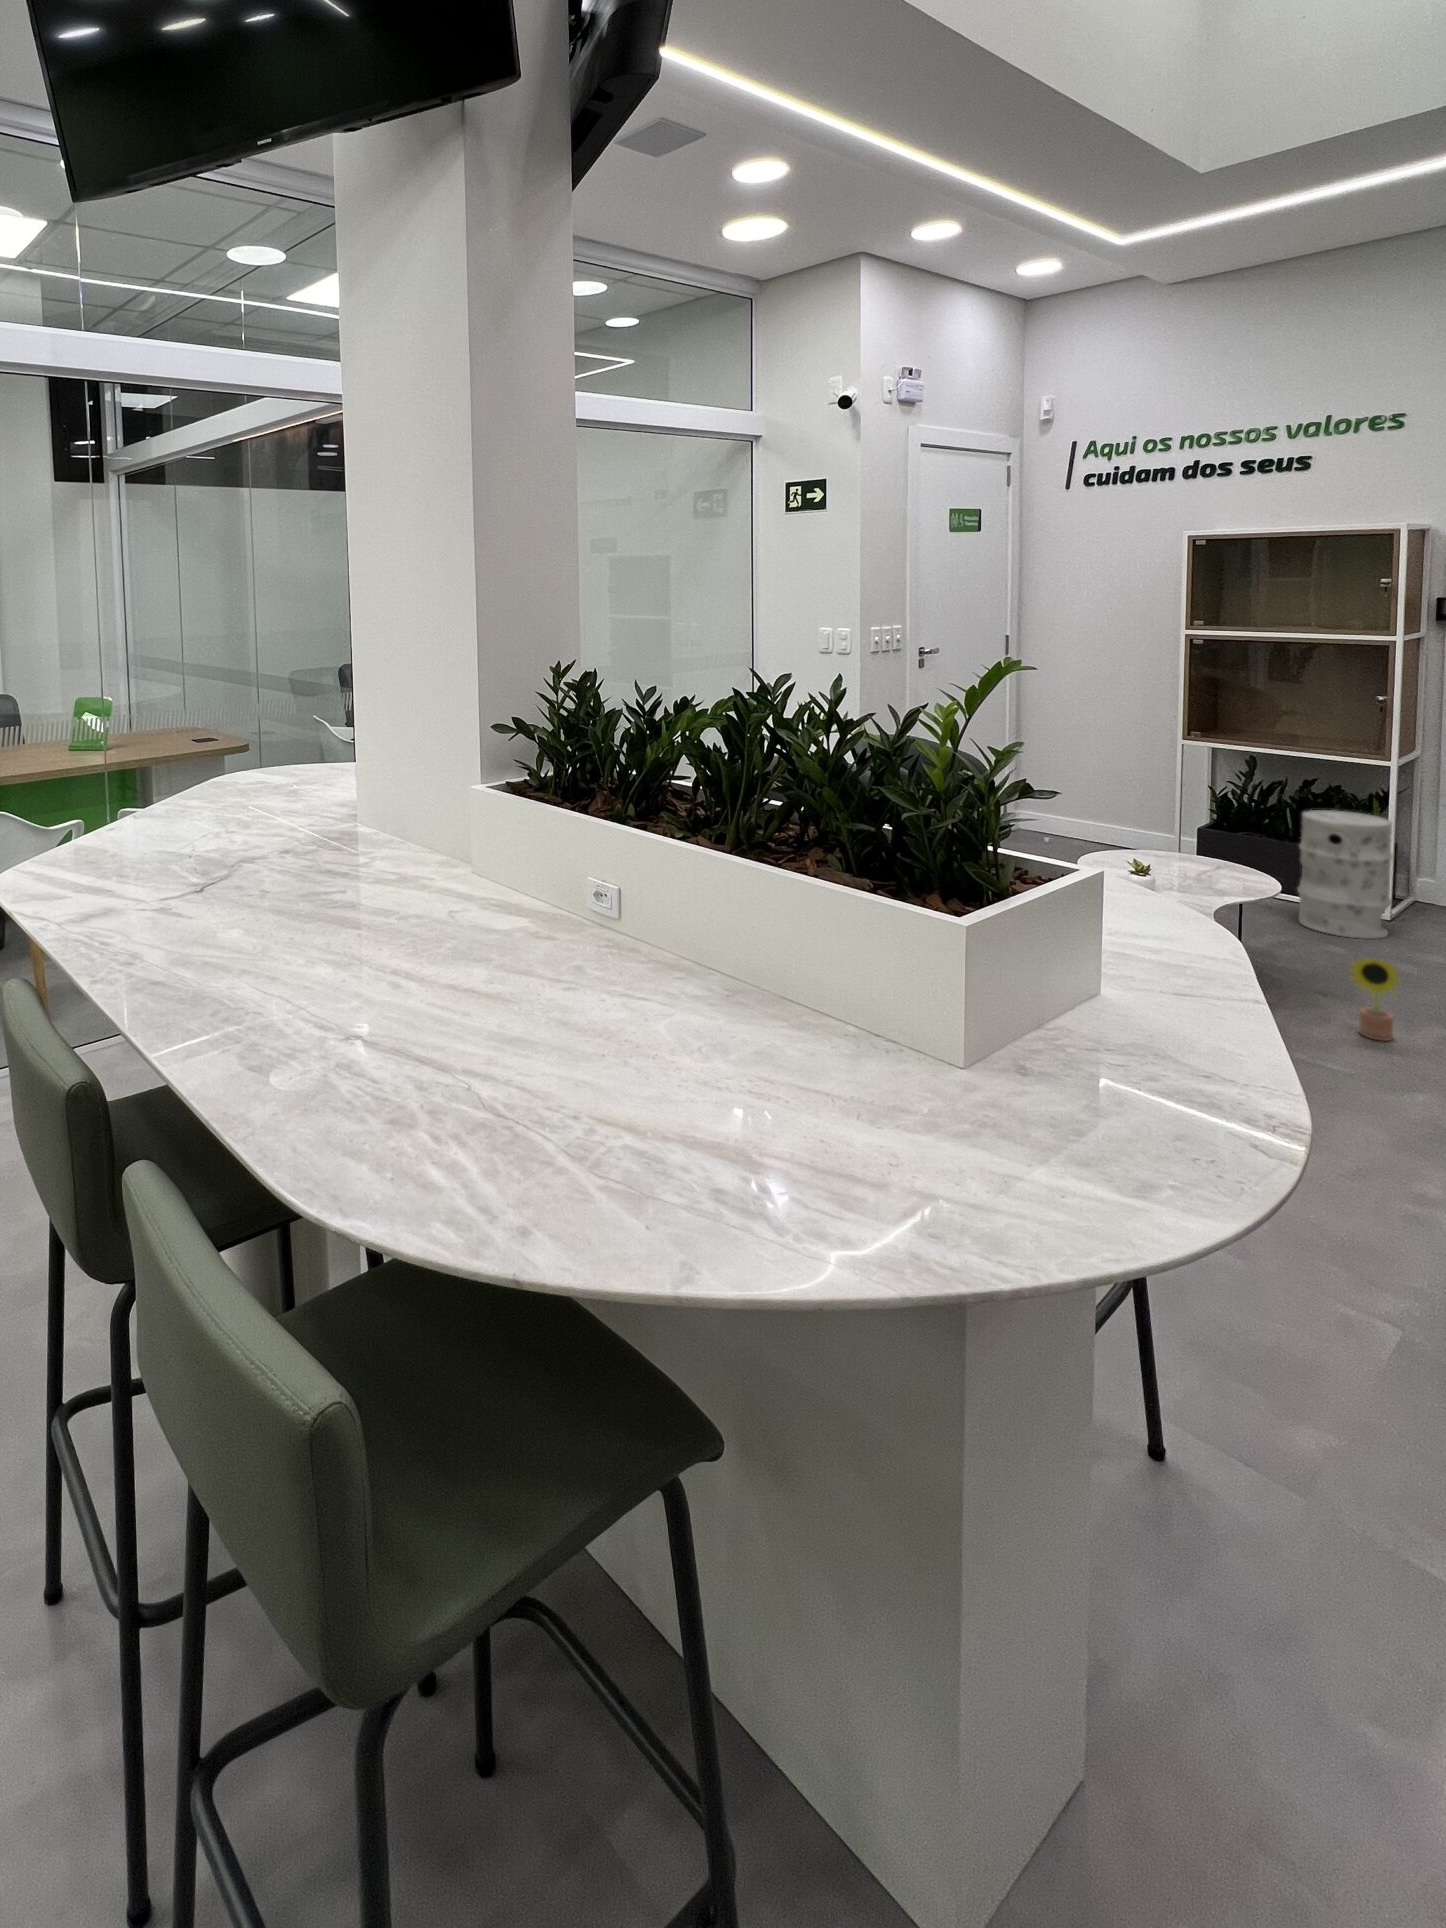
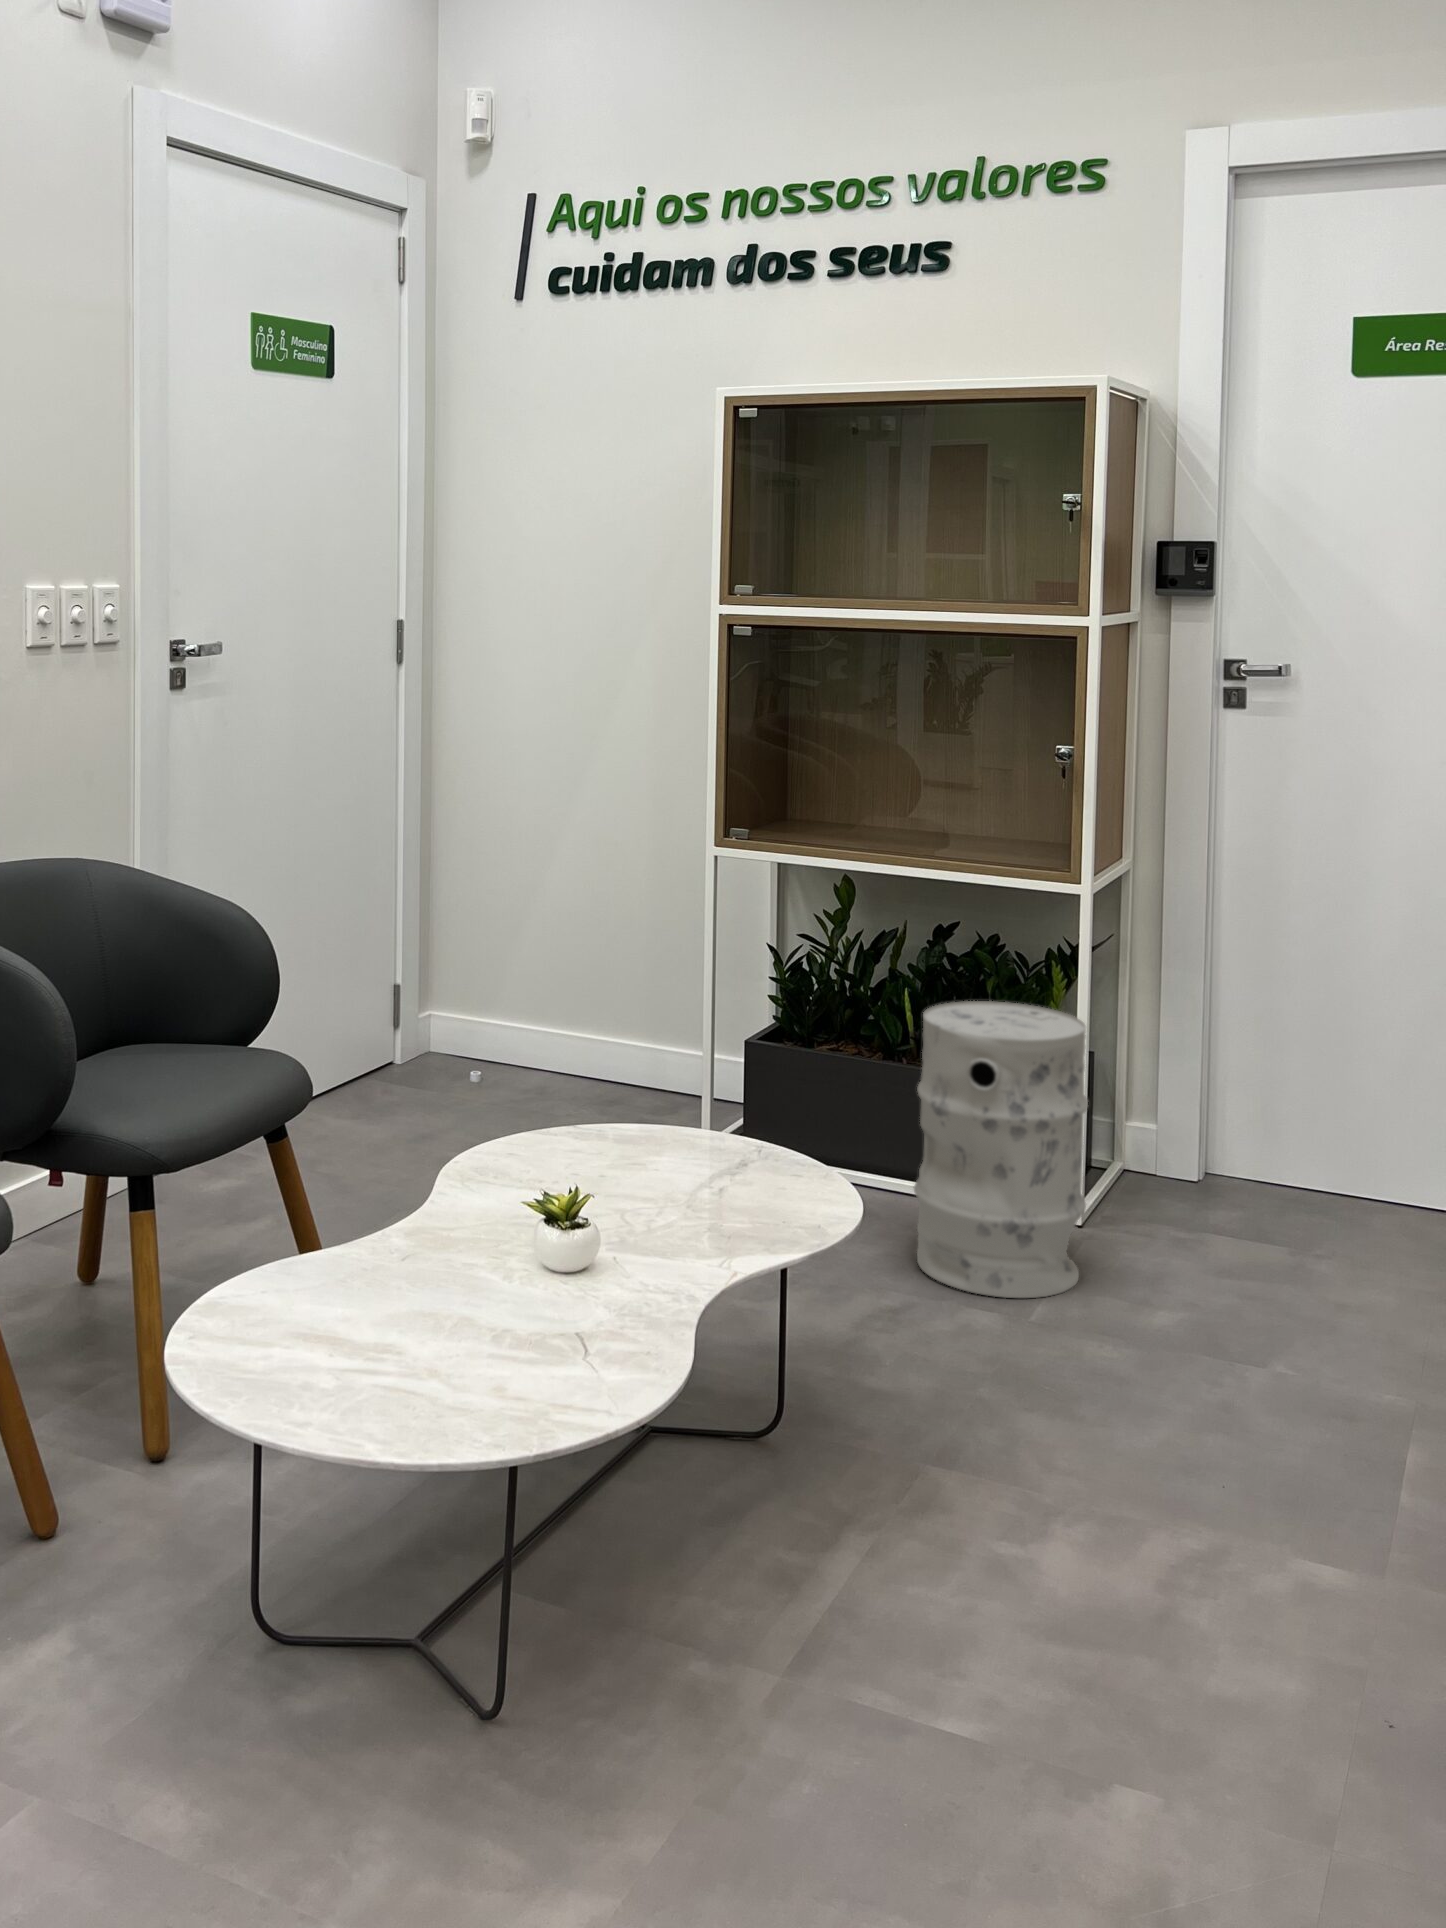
decorative plant: present [1349,957,1400,1041] -> none [990,1447,1114,1669]

